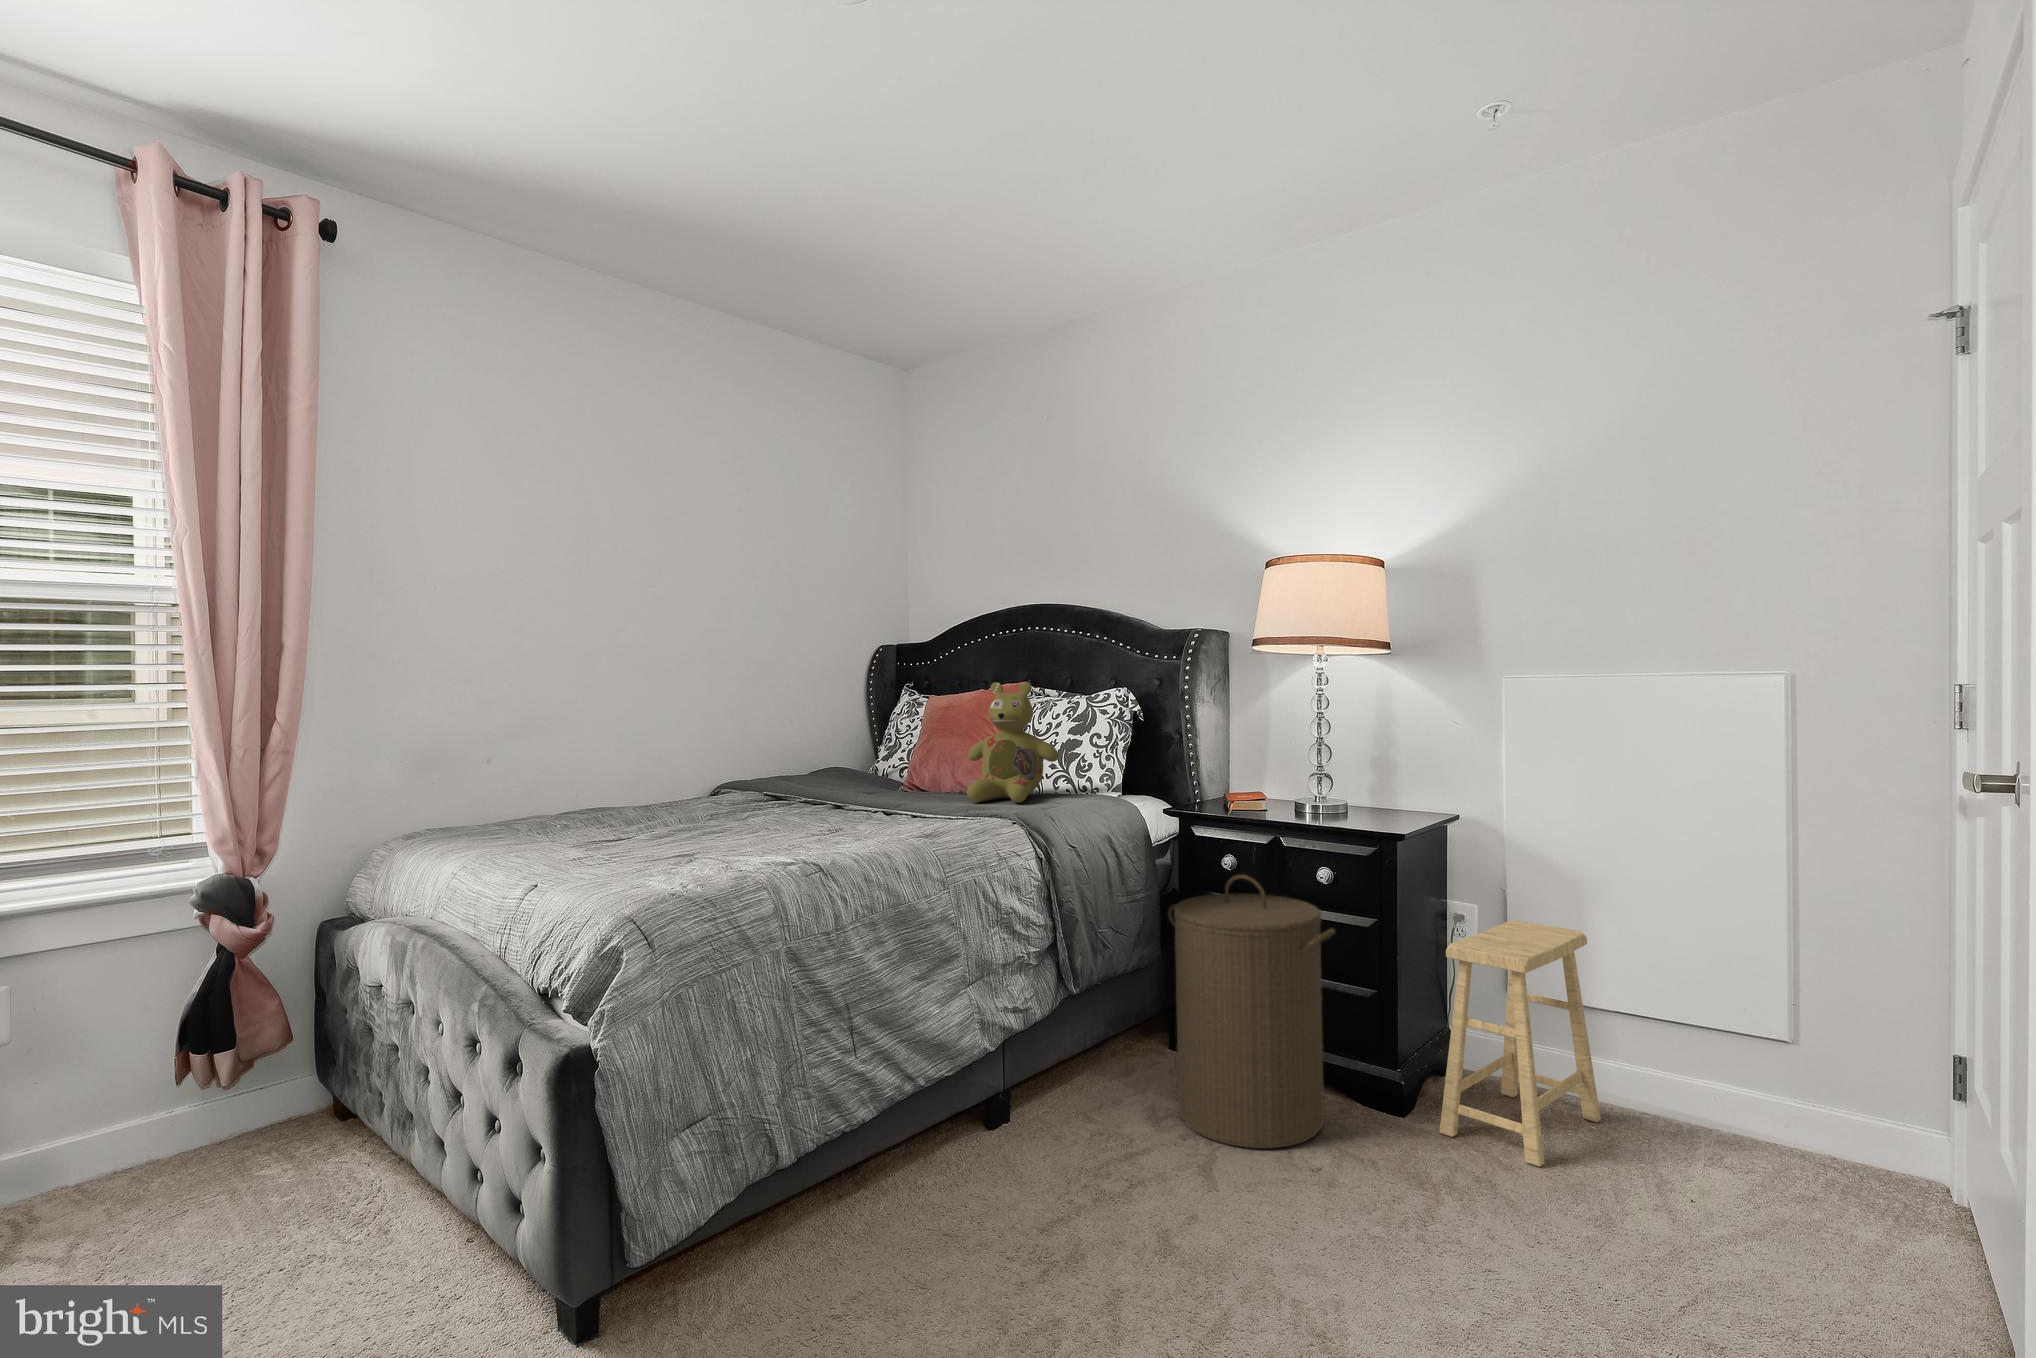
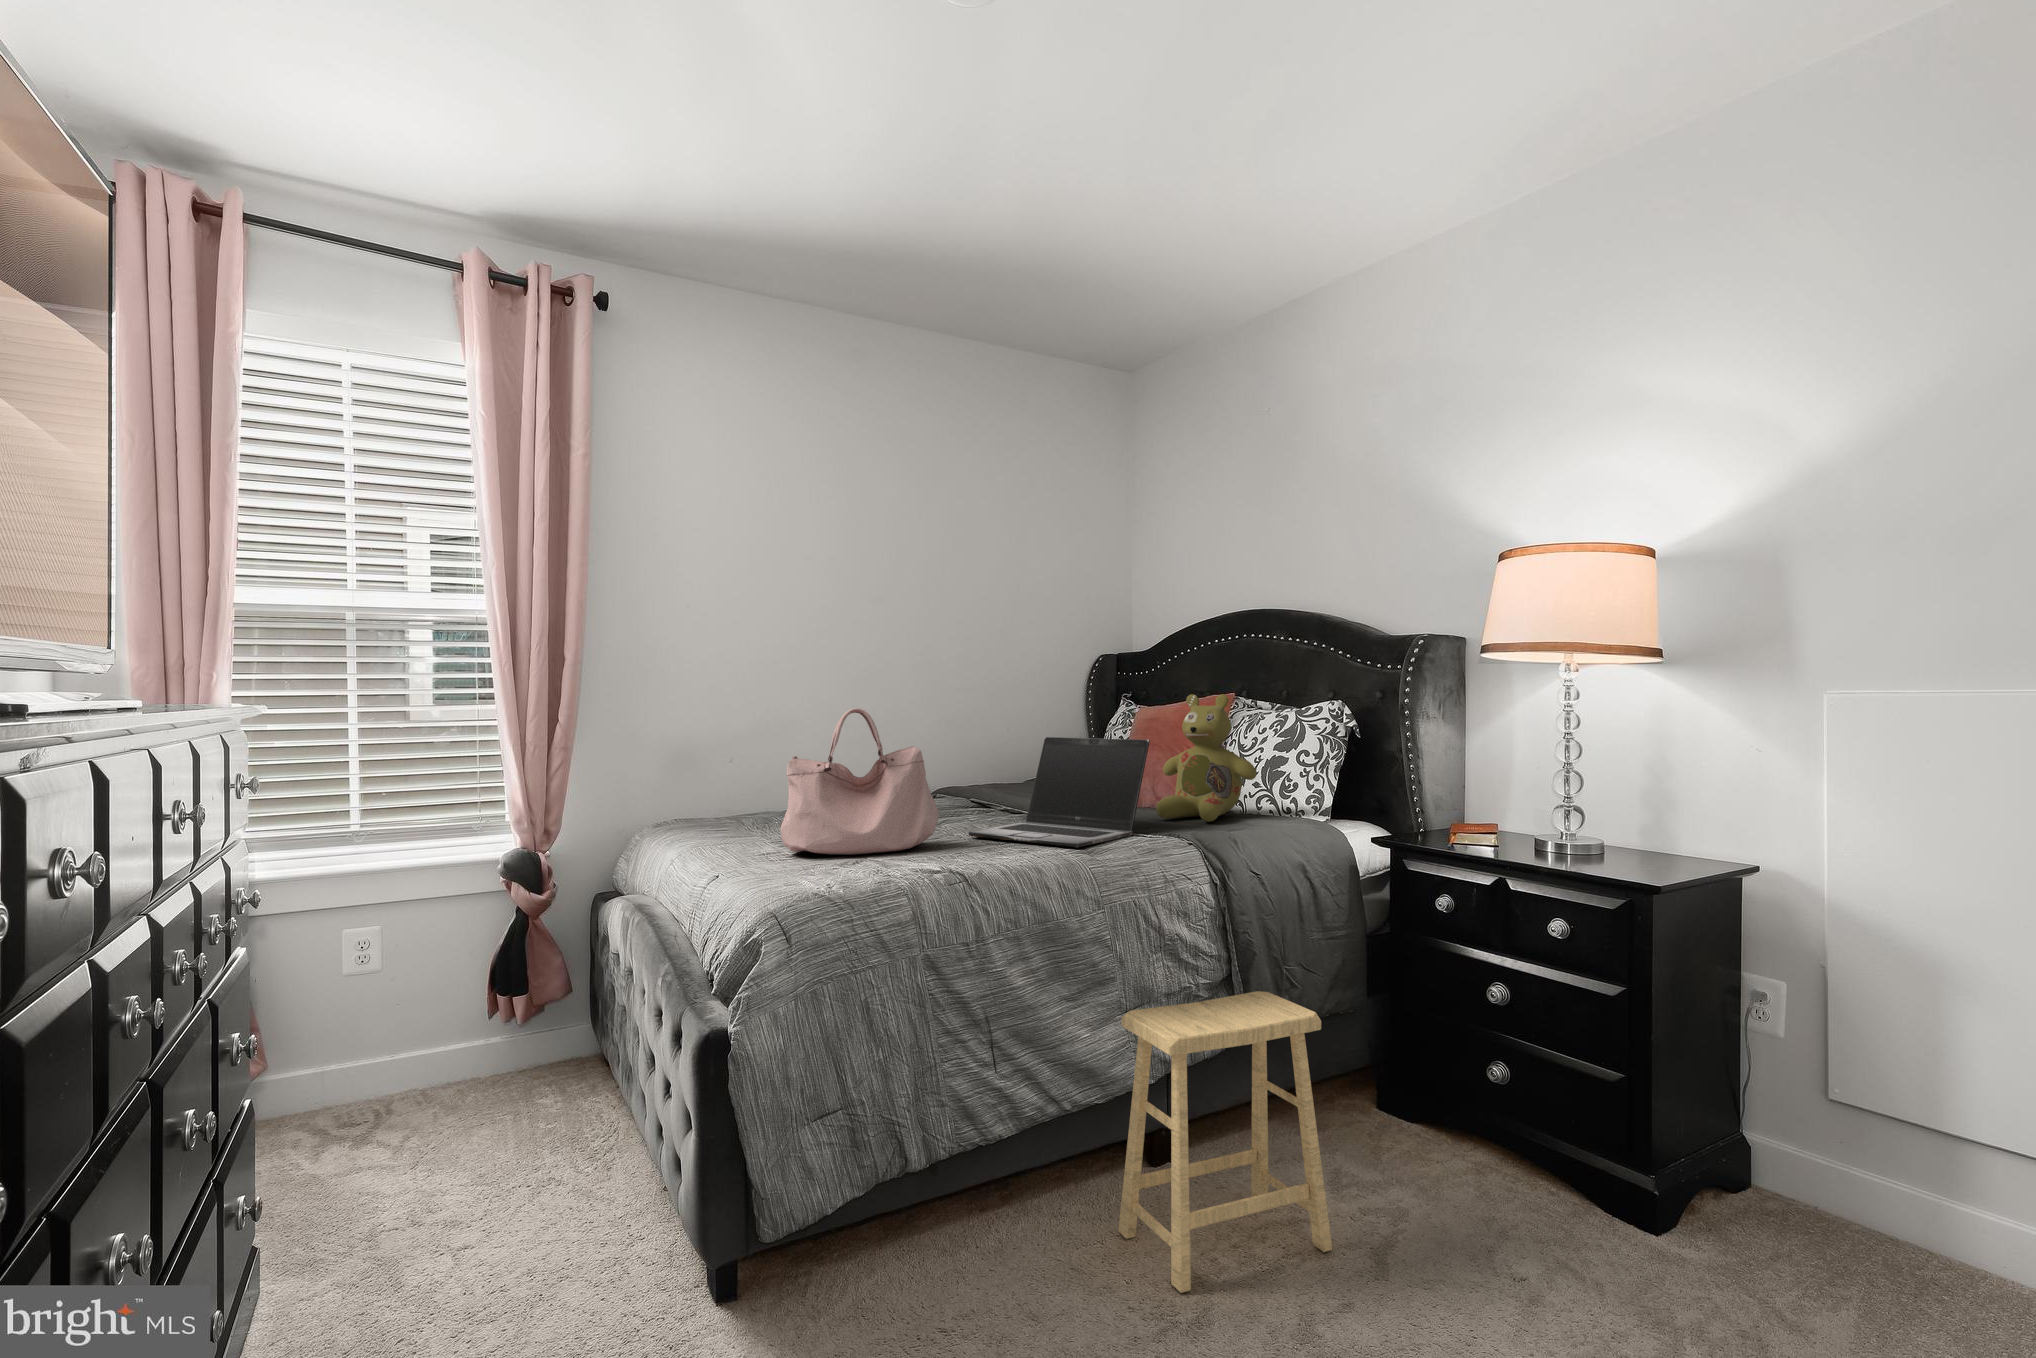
handbag: none [596,700,766,854] -> present [780,708,938,855]
laptop: none [793,726,967,833] -> present [969,737,1150,848]
laundry hamper: present [1168,875,1335,1148] -> none [1362,917,1557,1238]
footstool: present [1439,921,1601,1167] -> present [1118,991,1332,1293]

